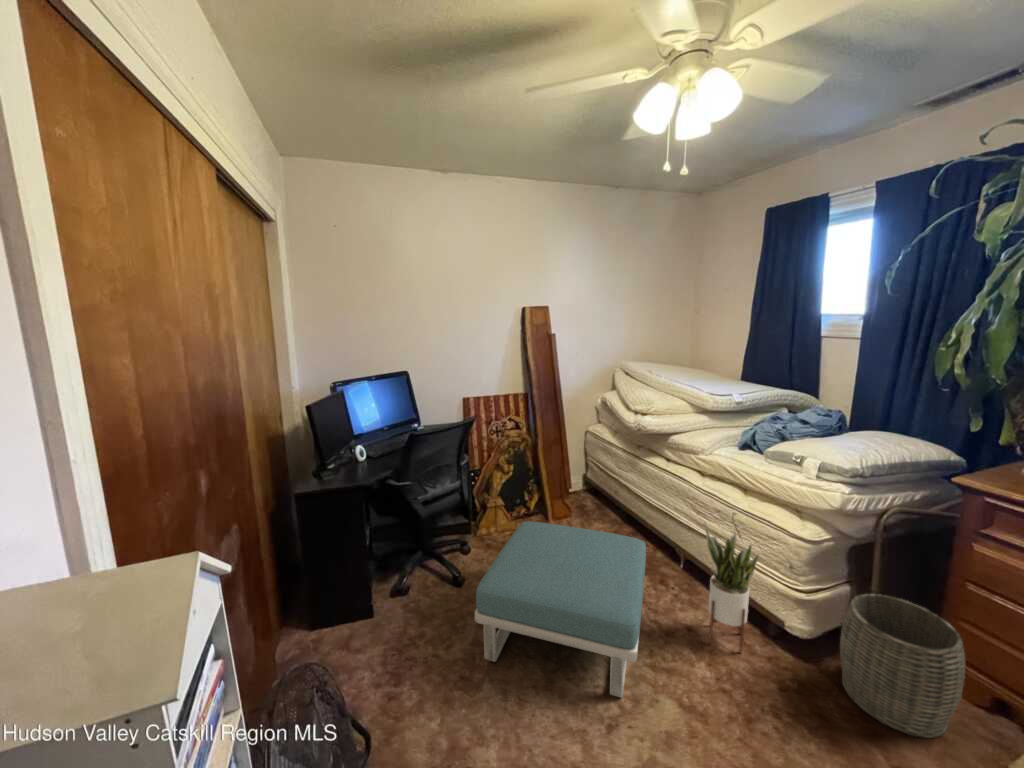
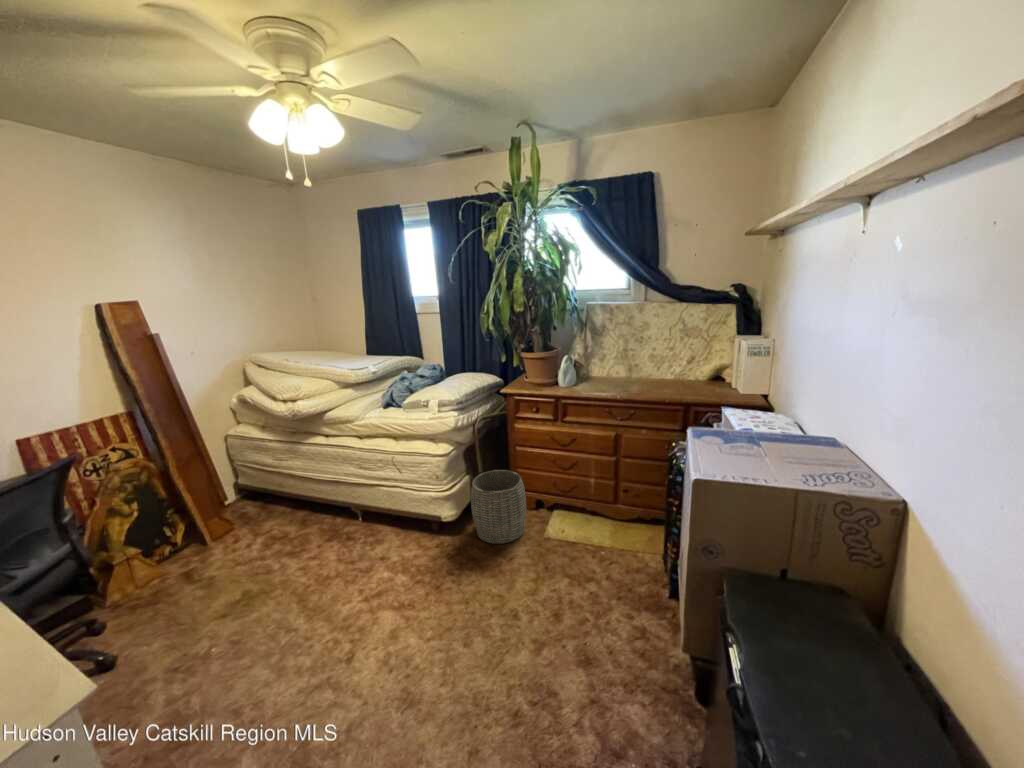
footstool: present [475,521,646,698] -> none [162,510,355,702]
potted plant: present [704,523,759,653] -> none [374,468,421,560]

